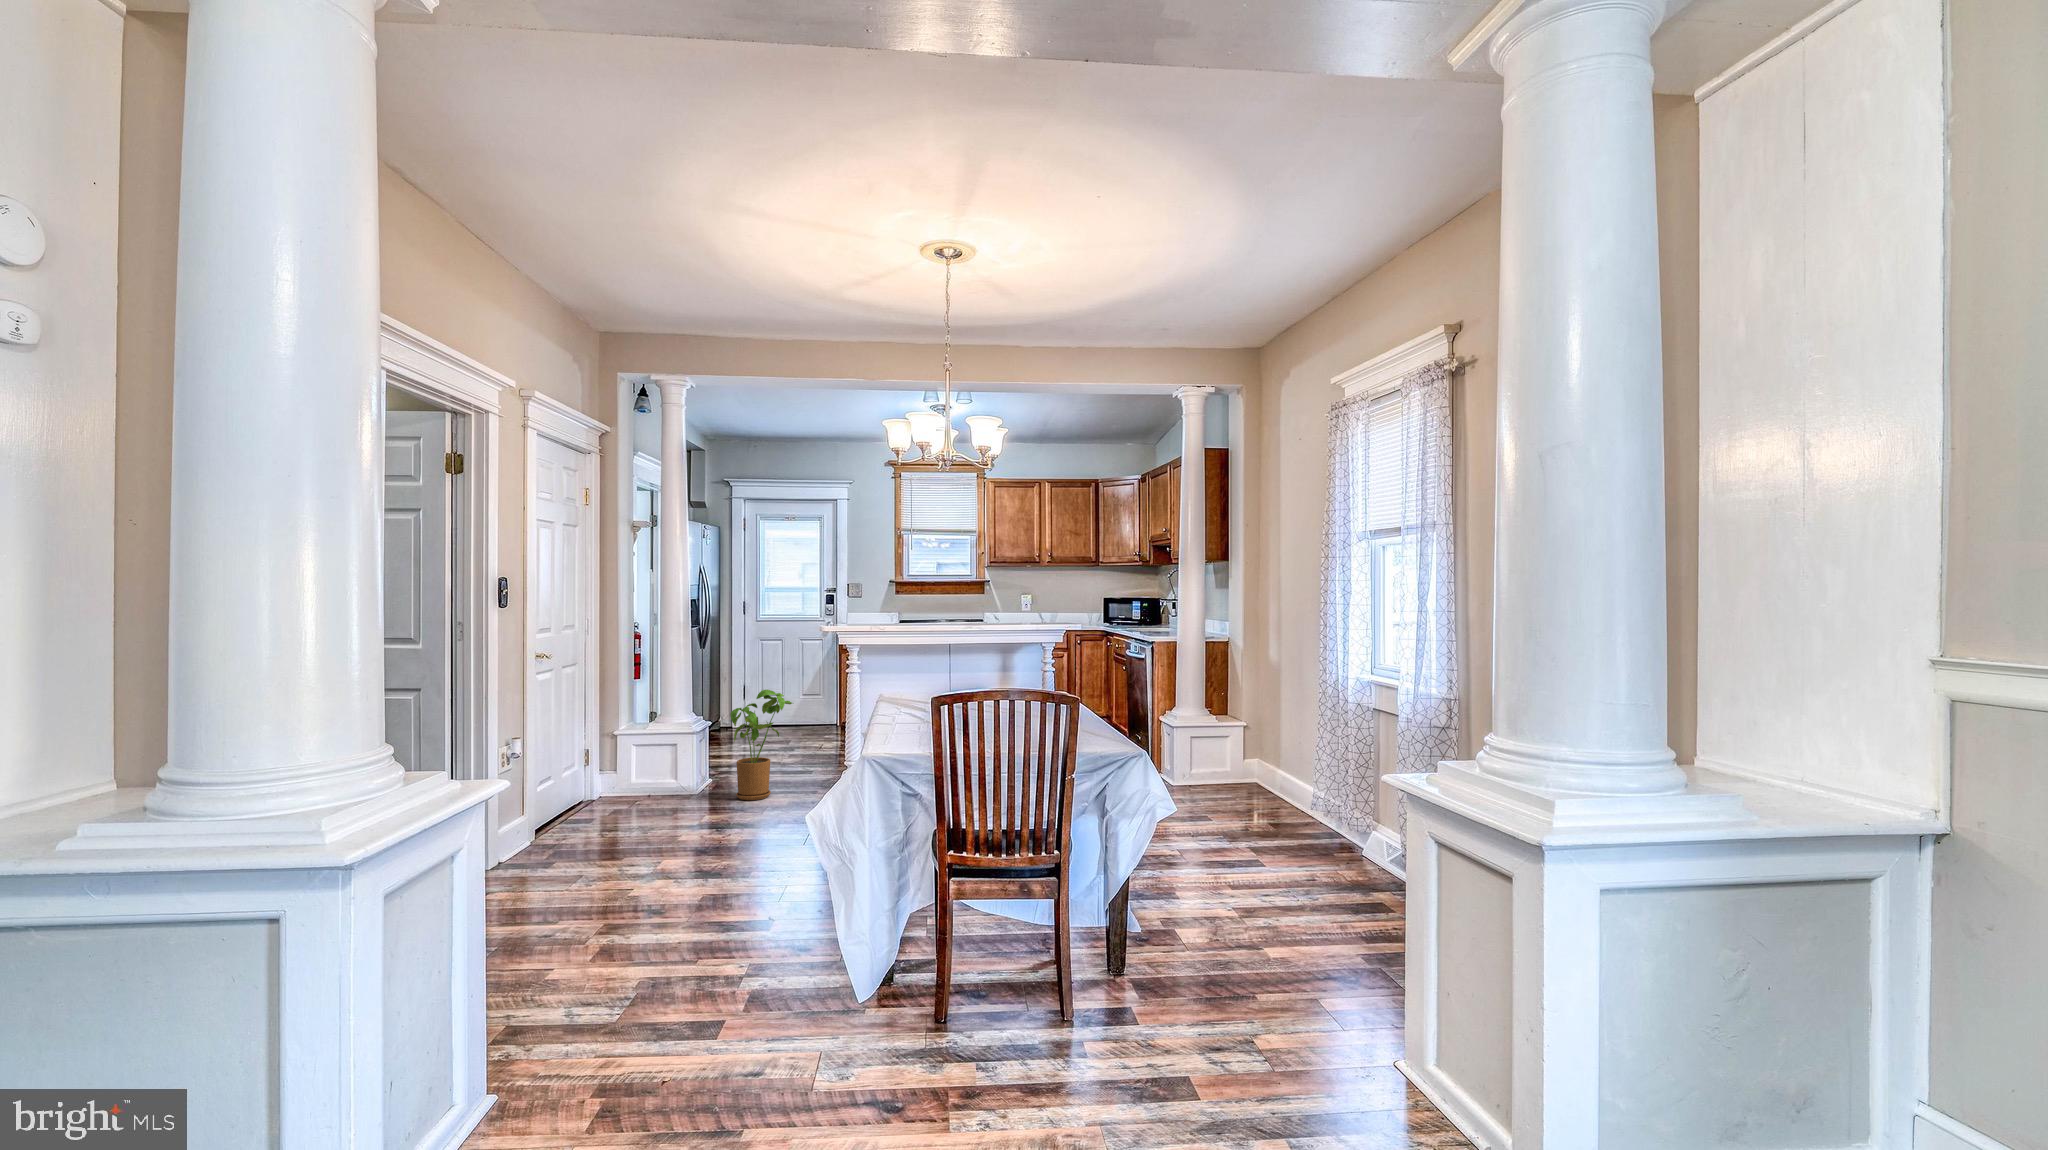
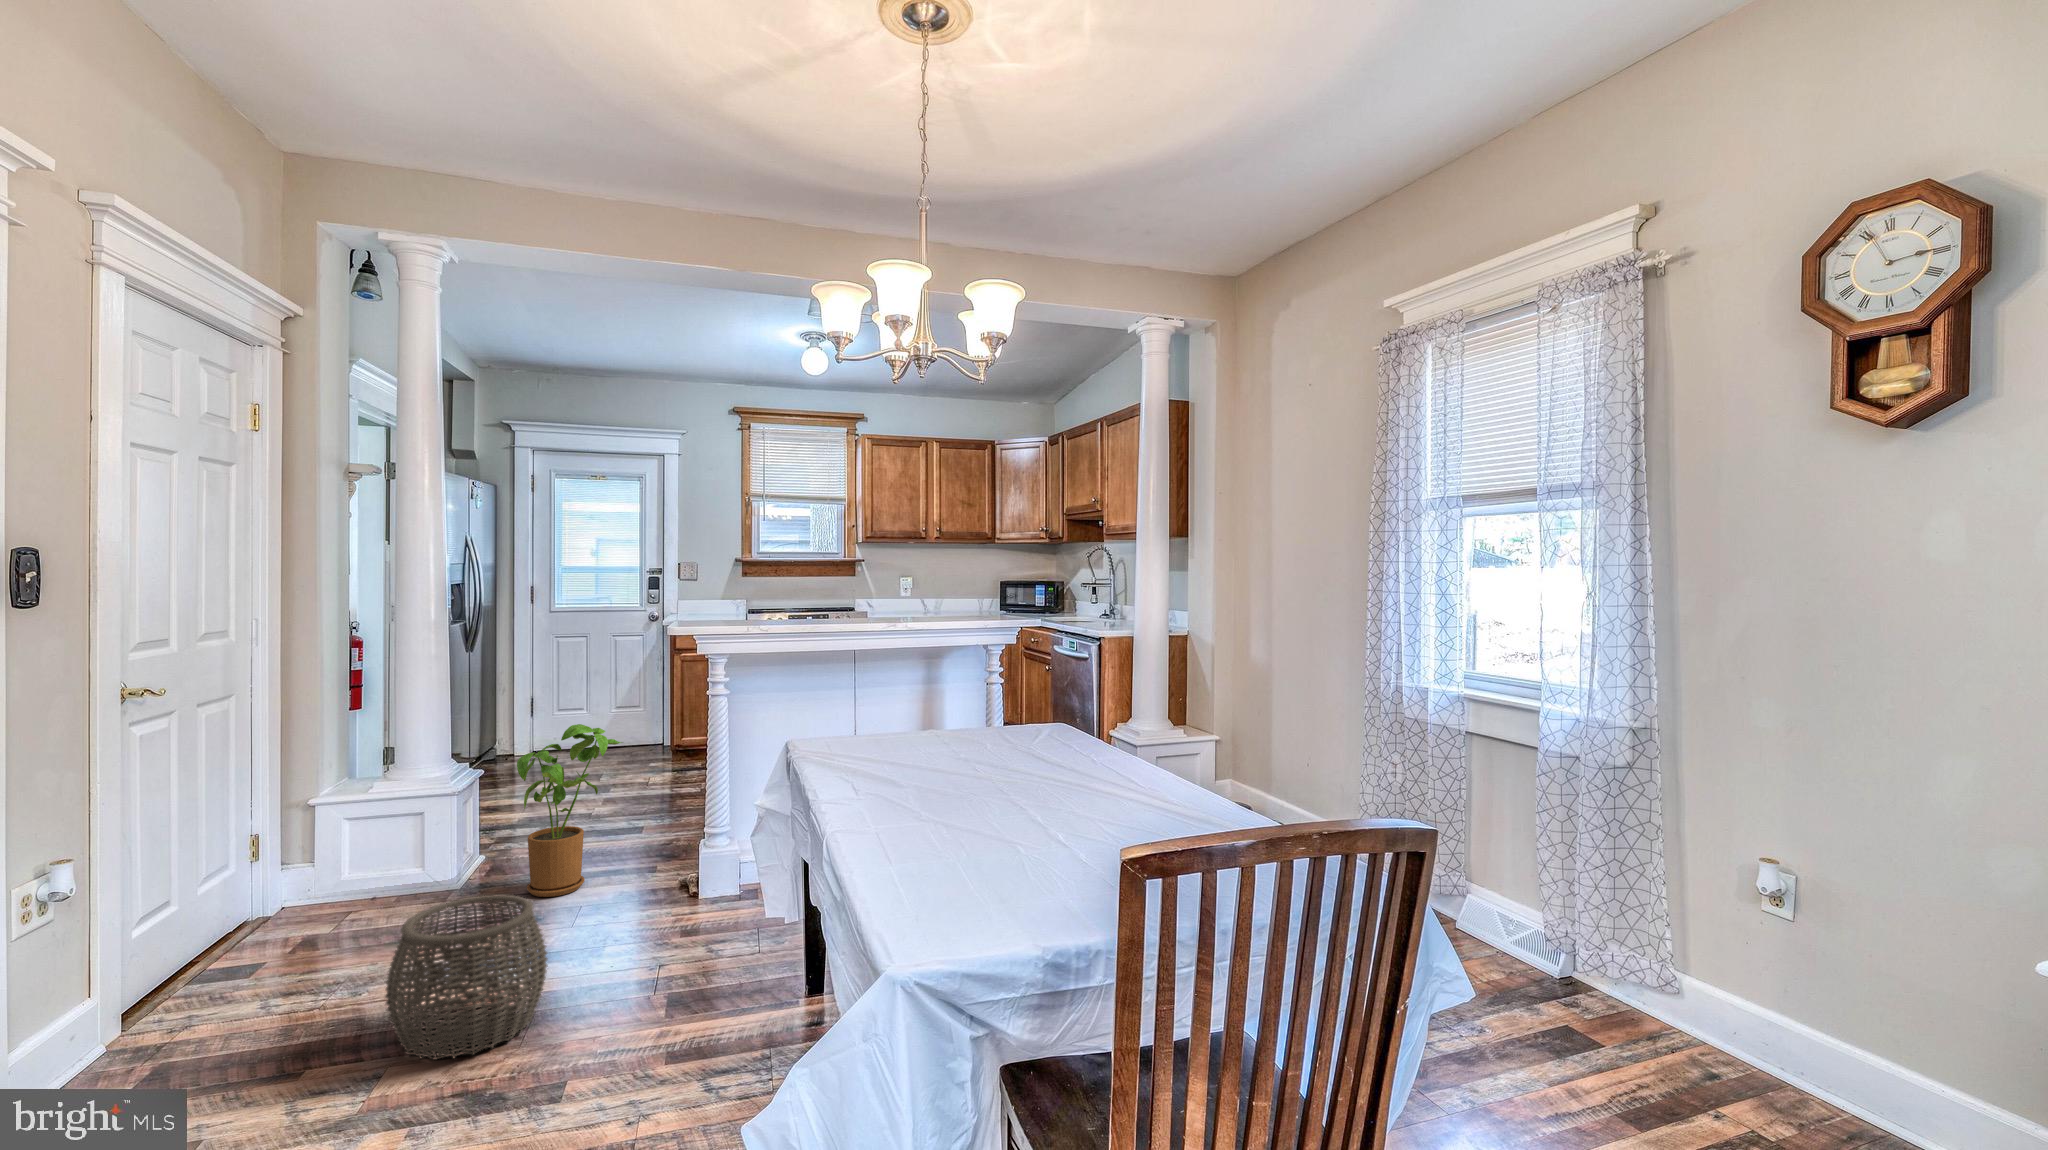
woven basket: none [661,777,744,860] -> present [385,895,548,1060]

